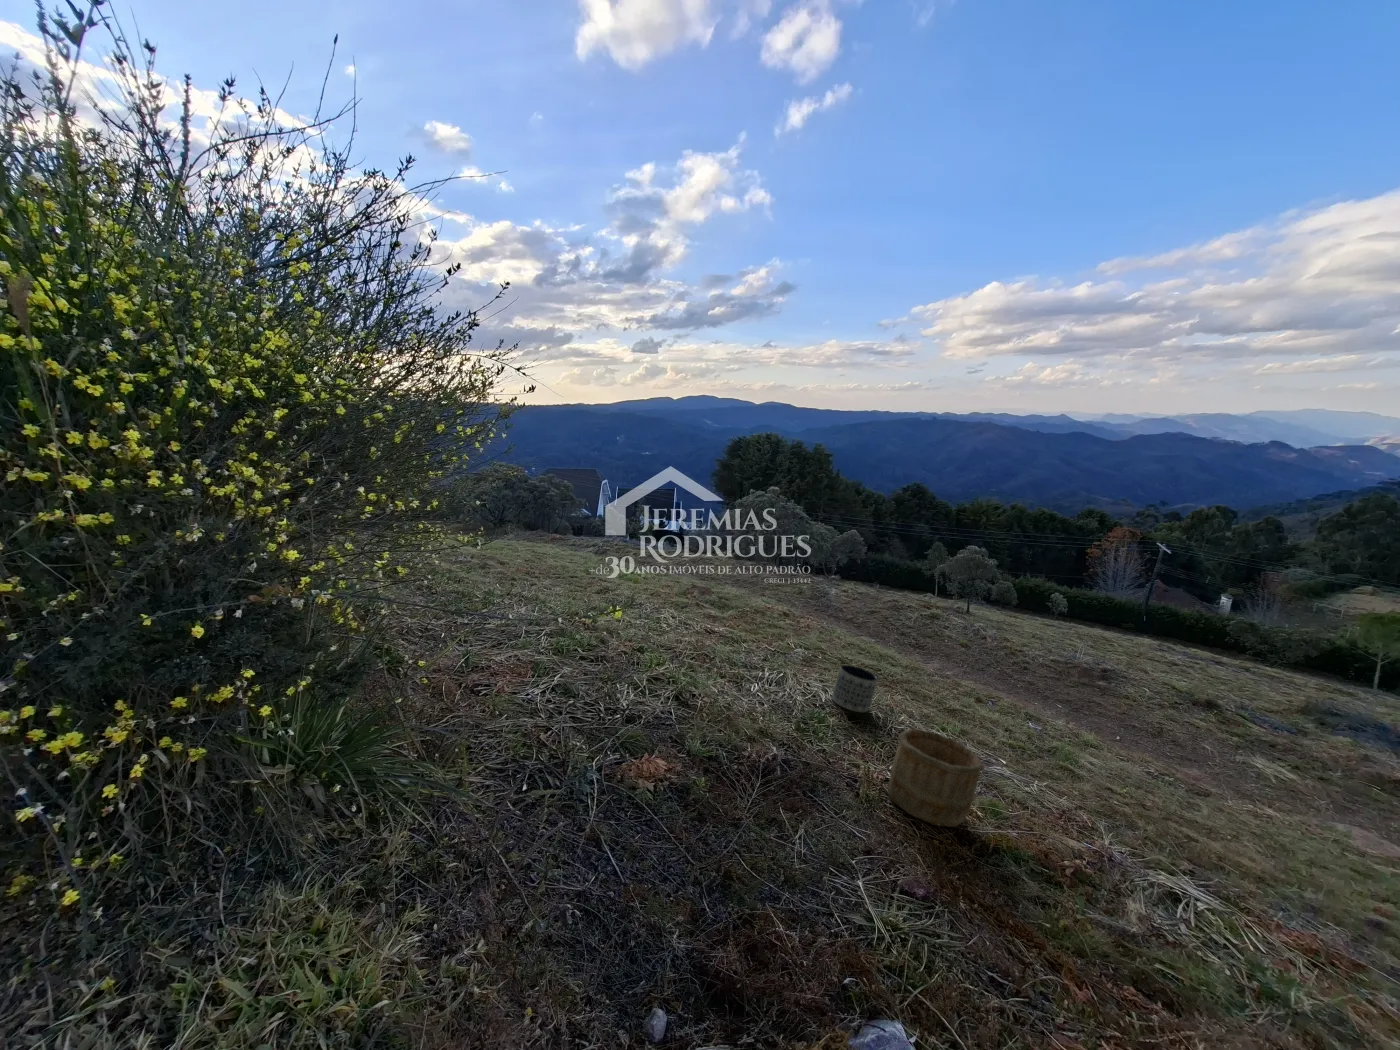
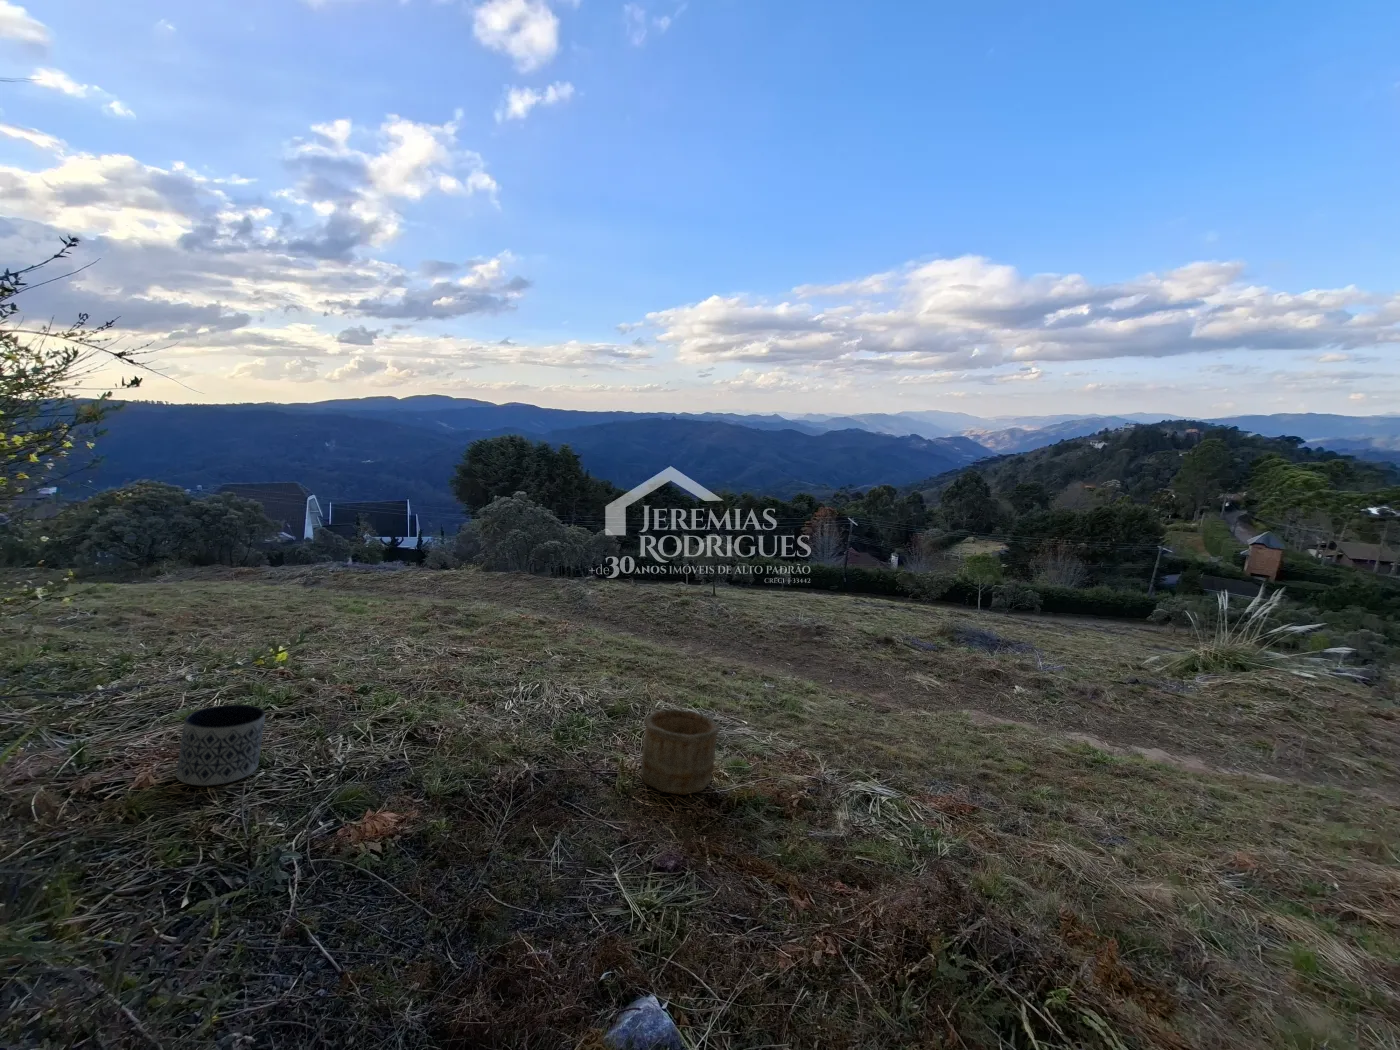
planter: present [832,665,877,712] -> present [176,705,265,786]

